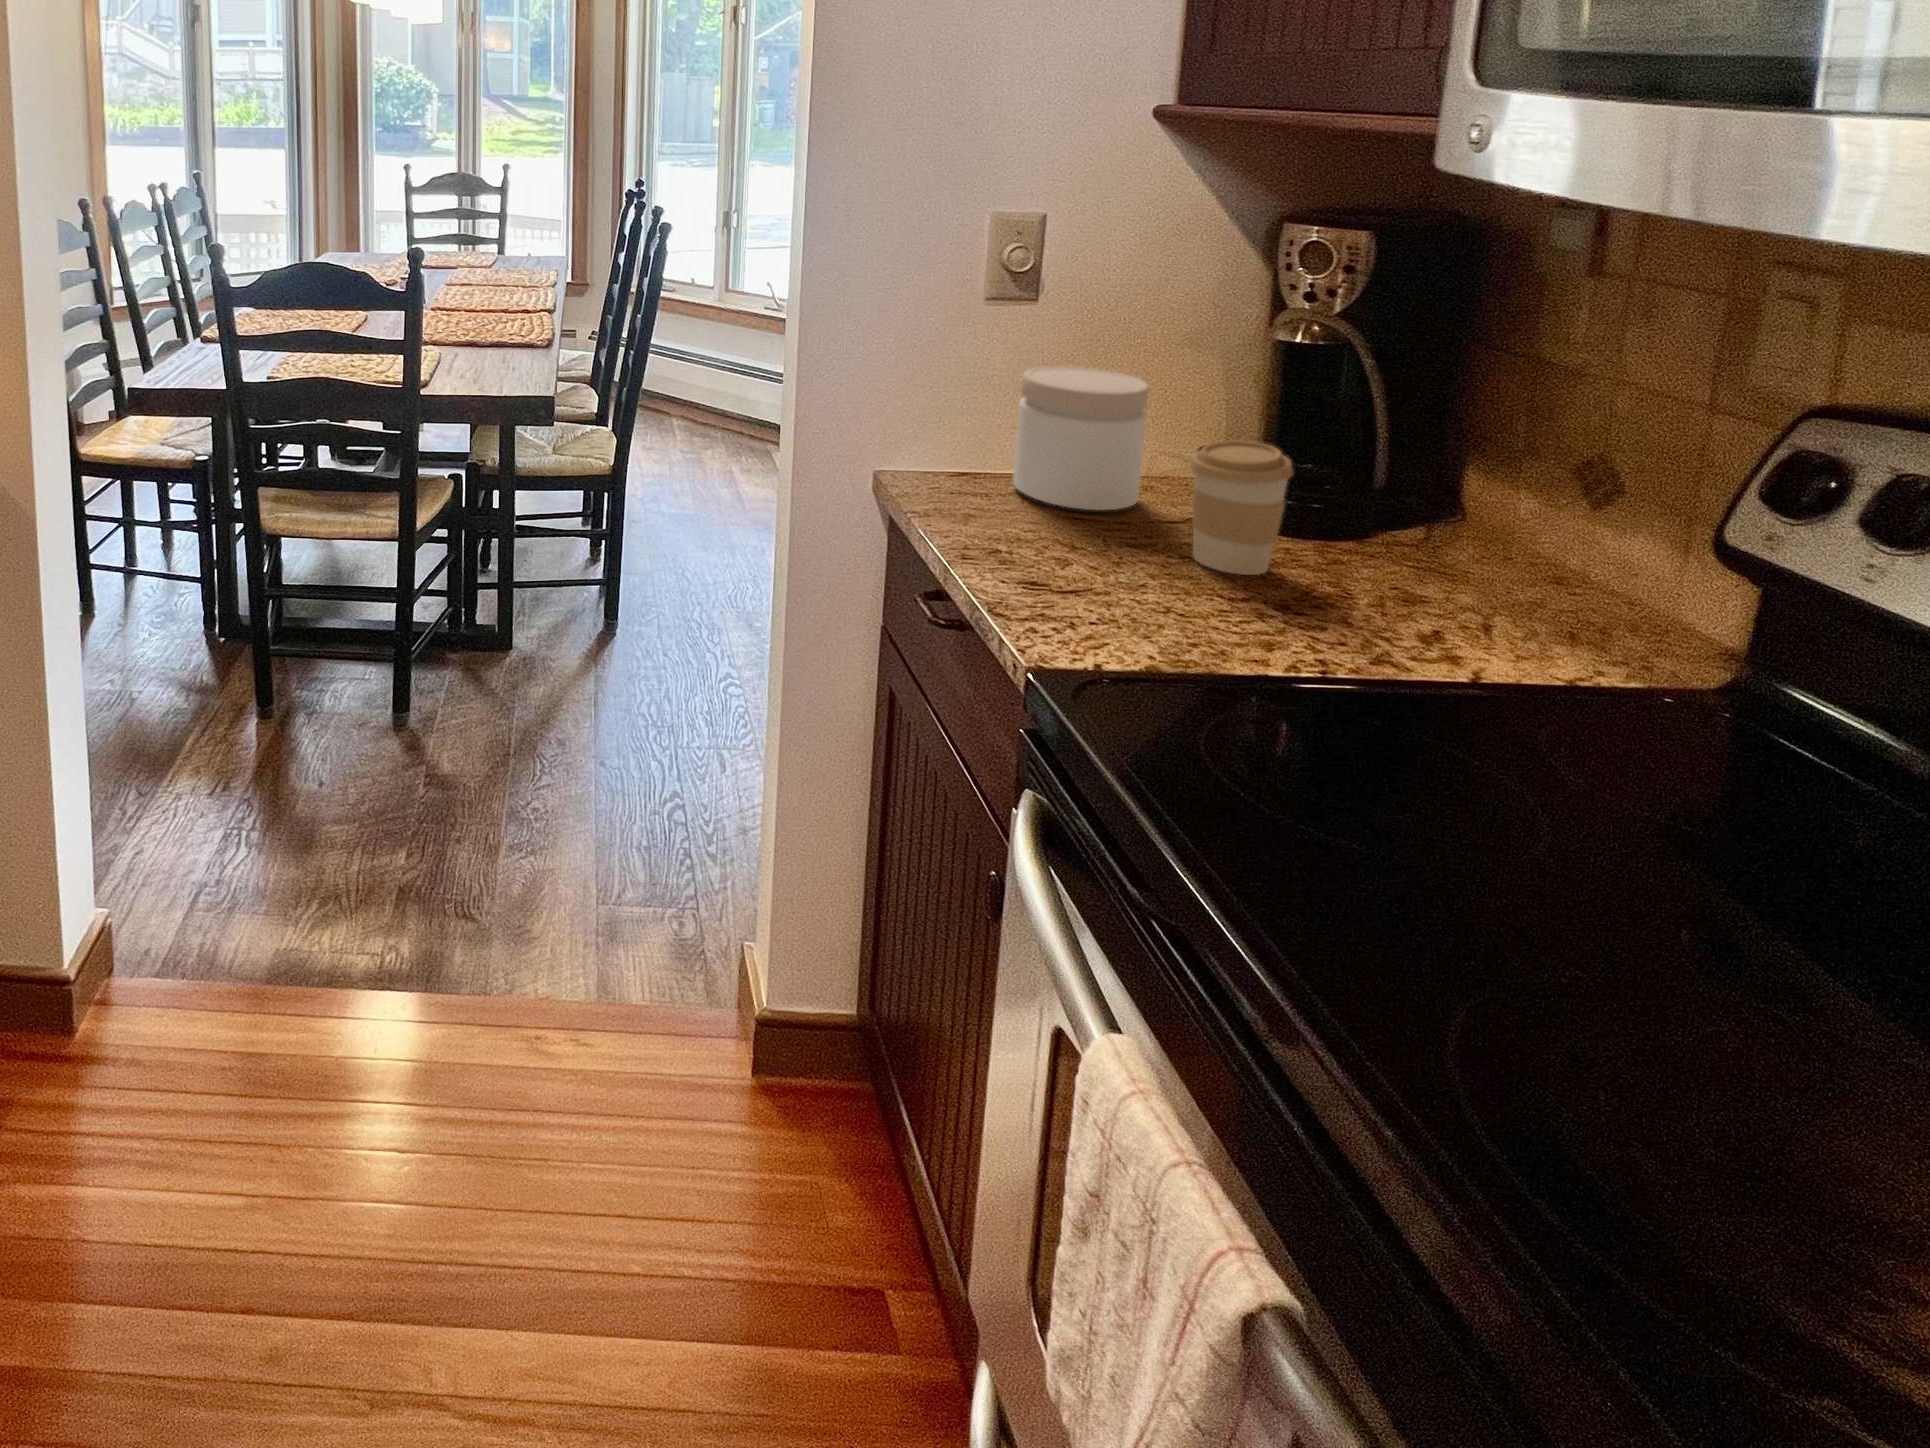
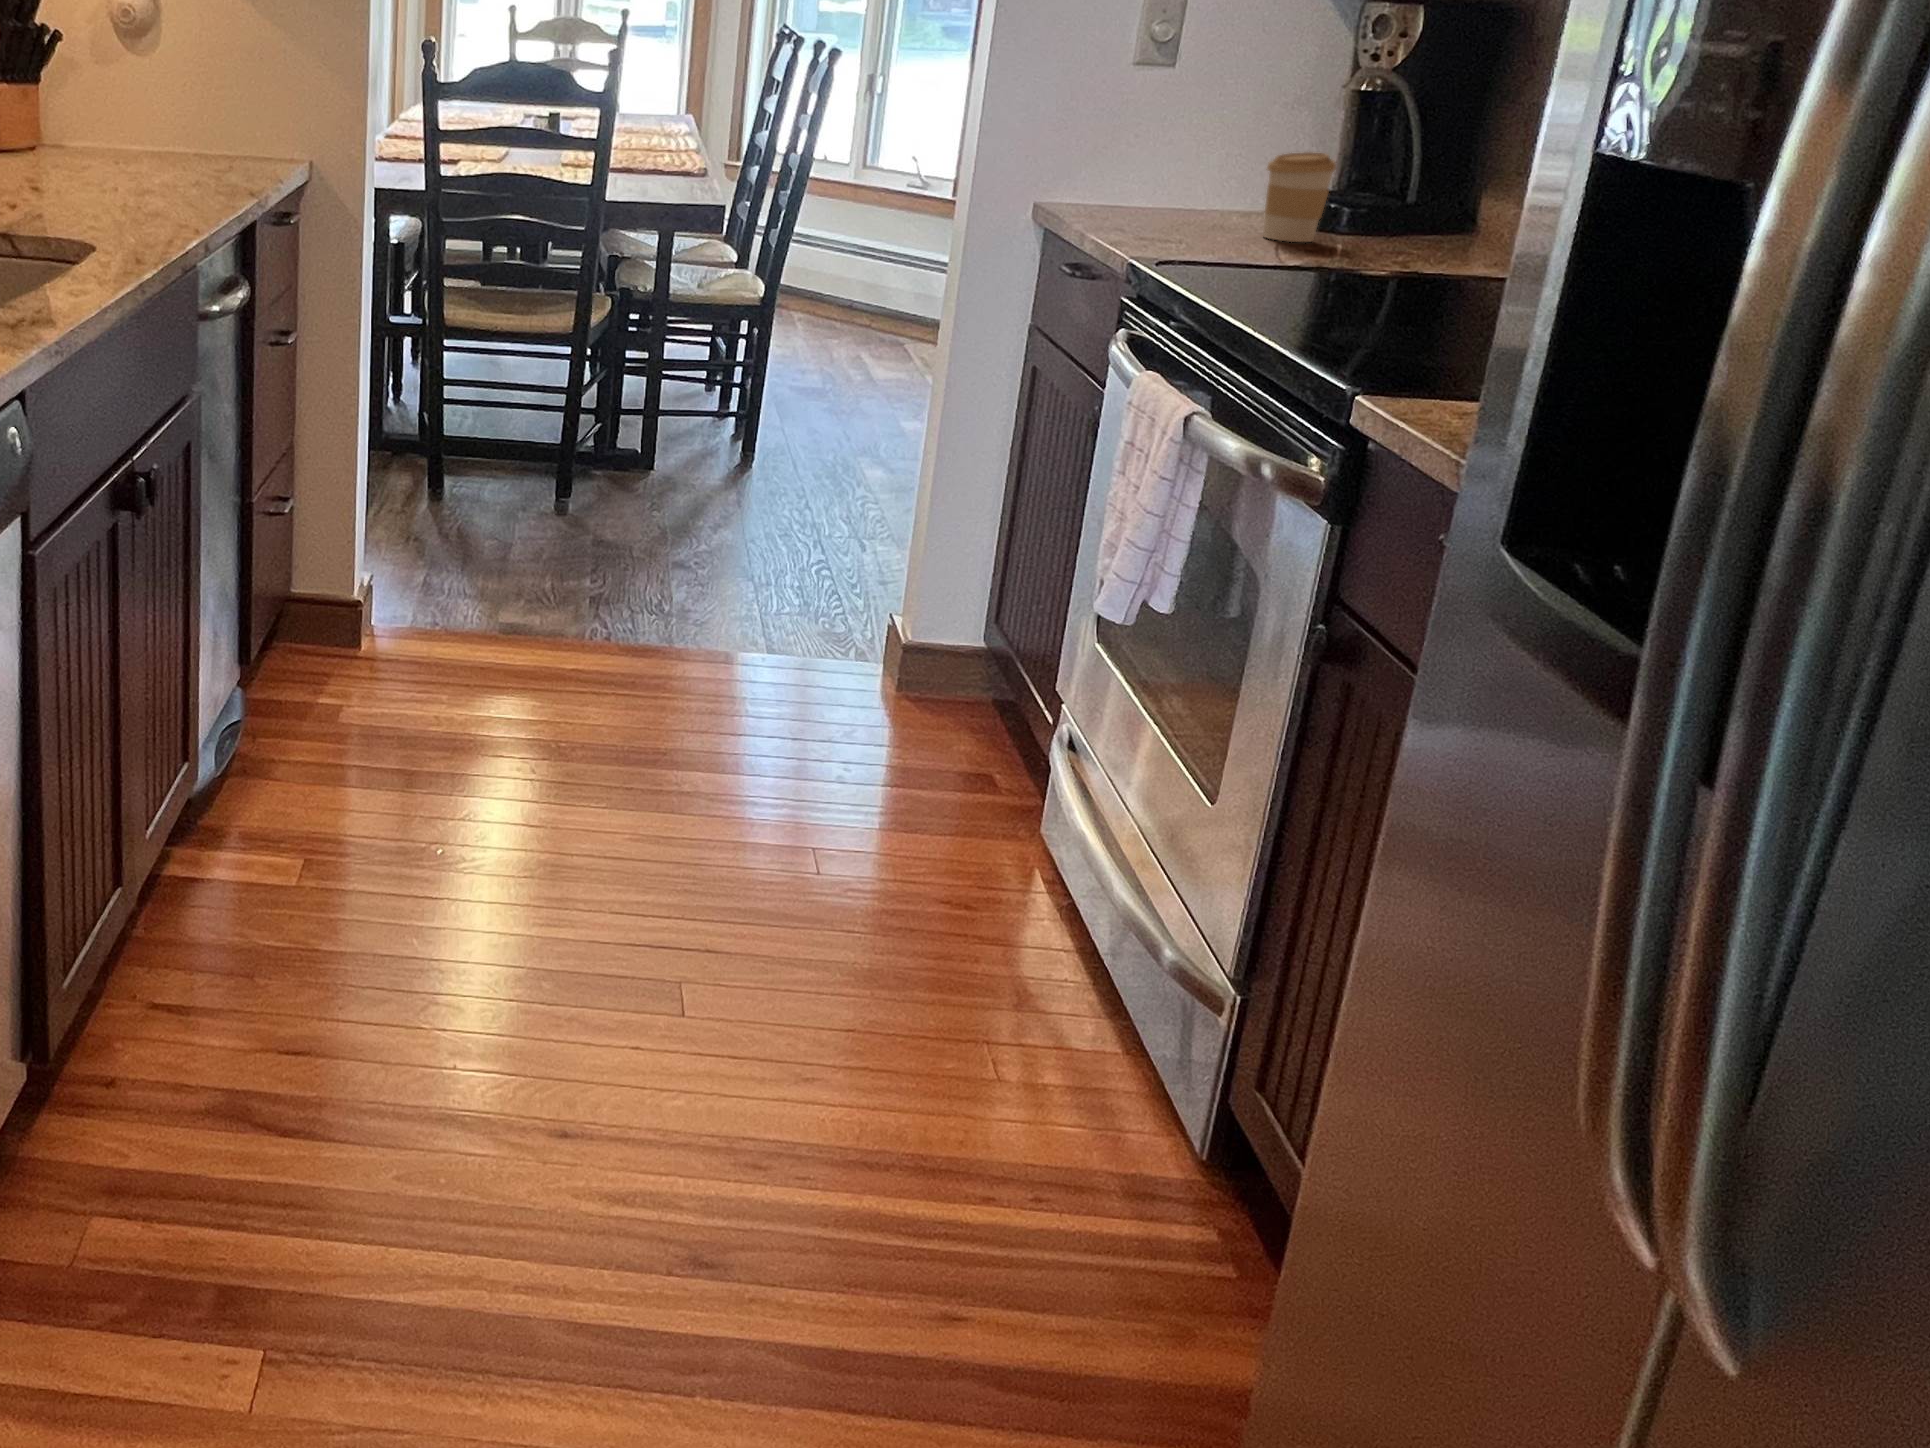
jar: present [1013,366,1149,510] -> none [1143,119,1252,220]

